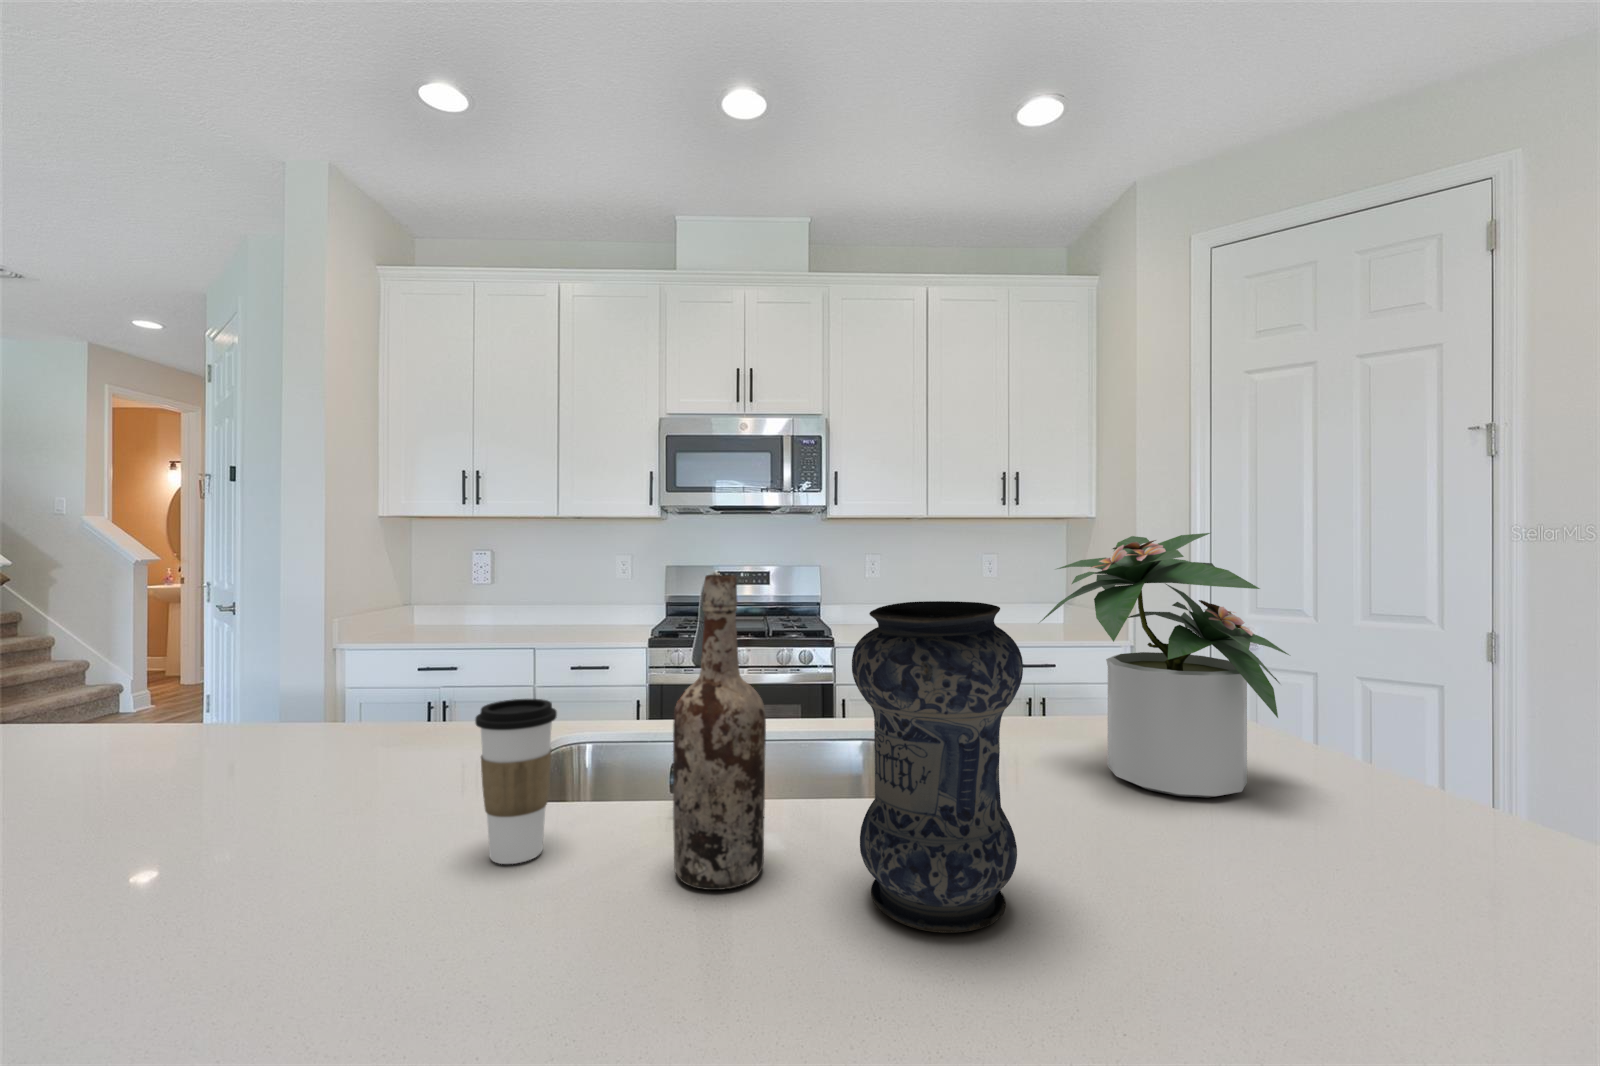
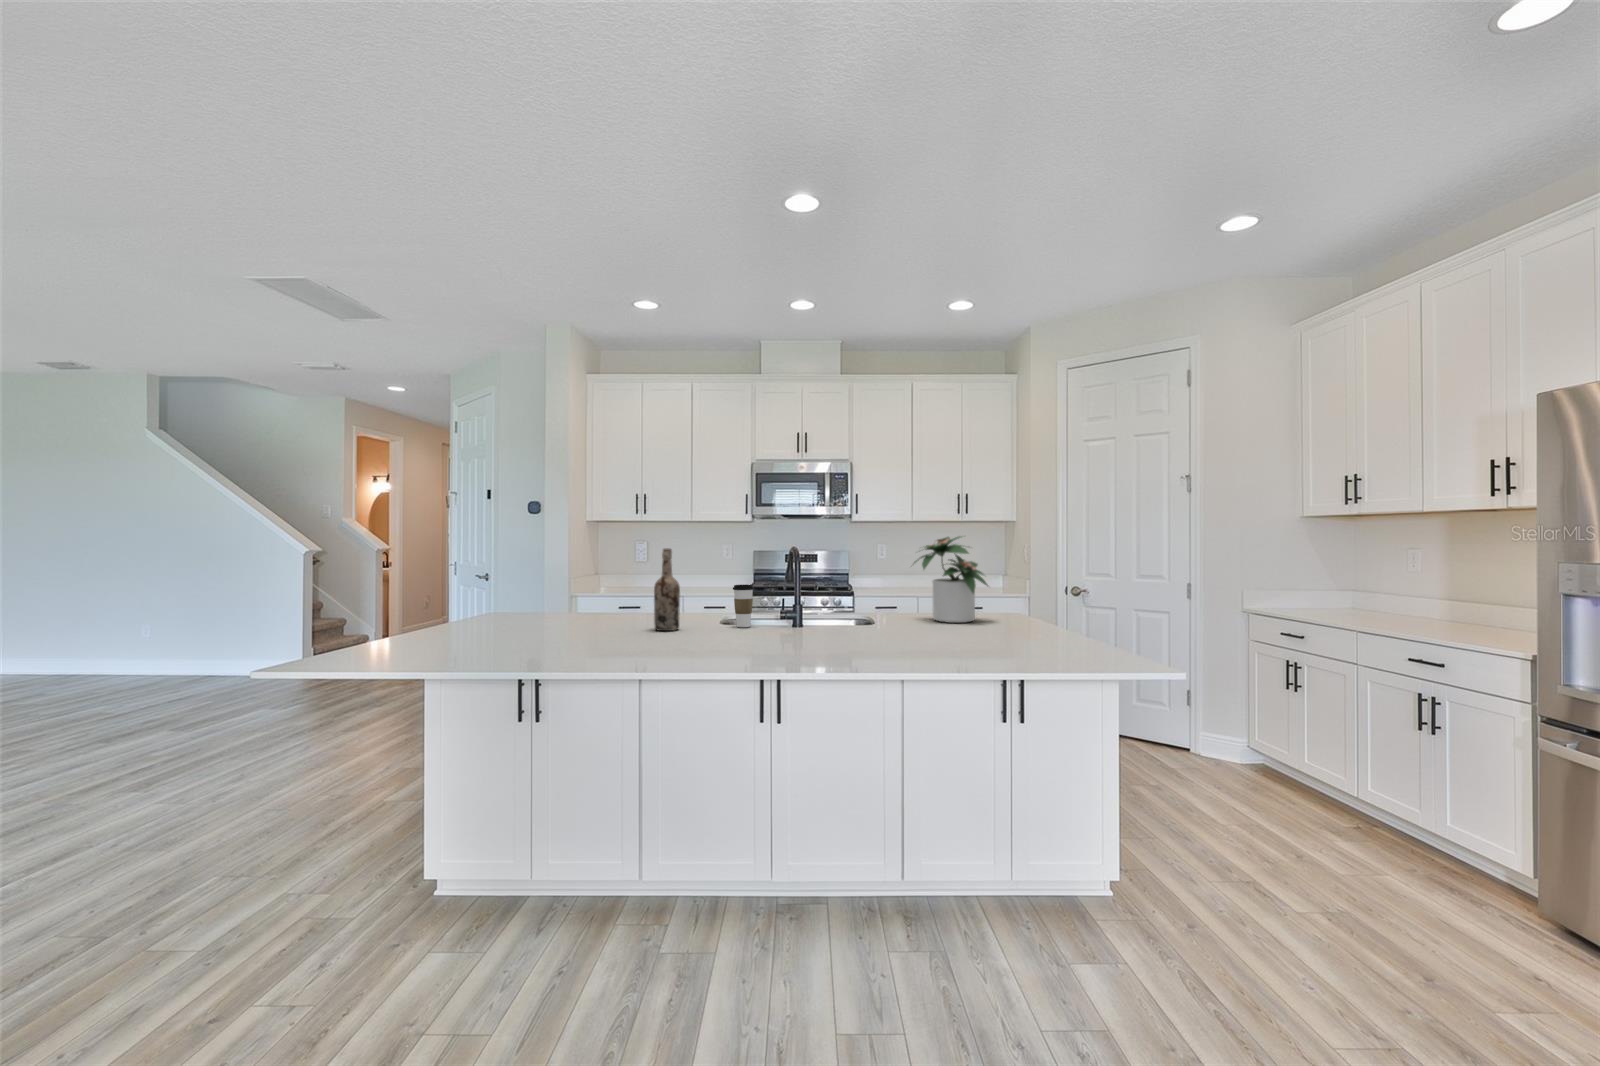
wine bottle: present [673,575,766,890] -> present [654,549,680,631]
vase: present [852,601,1023,933] -> none [835,555,877,633]

